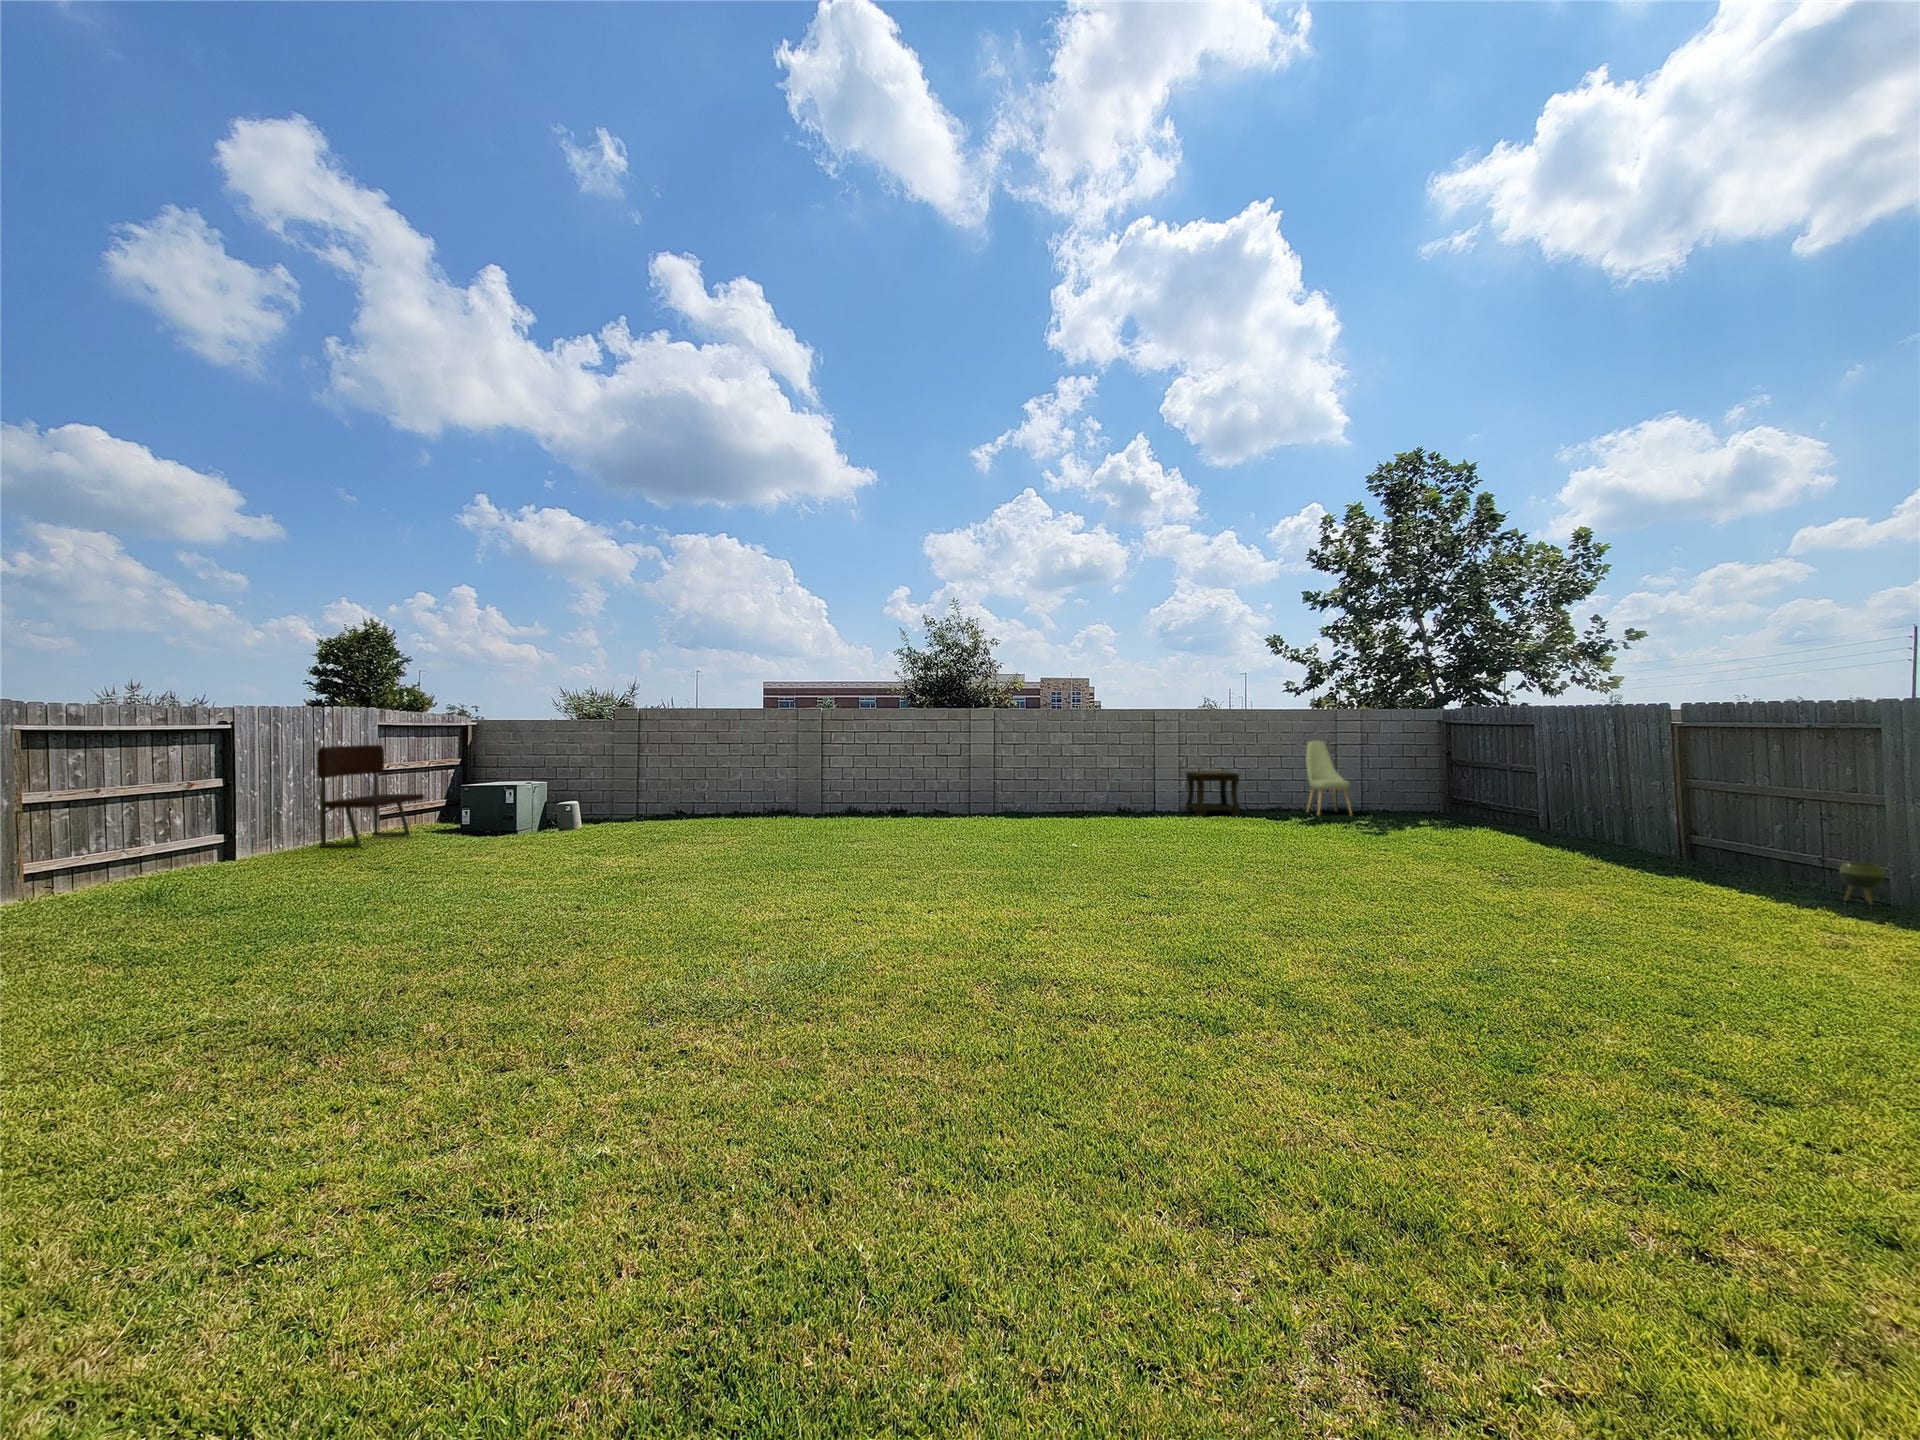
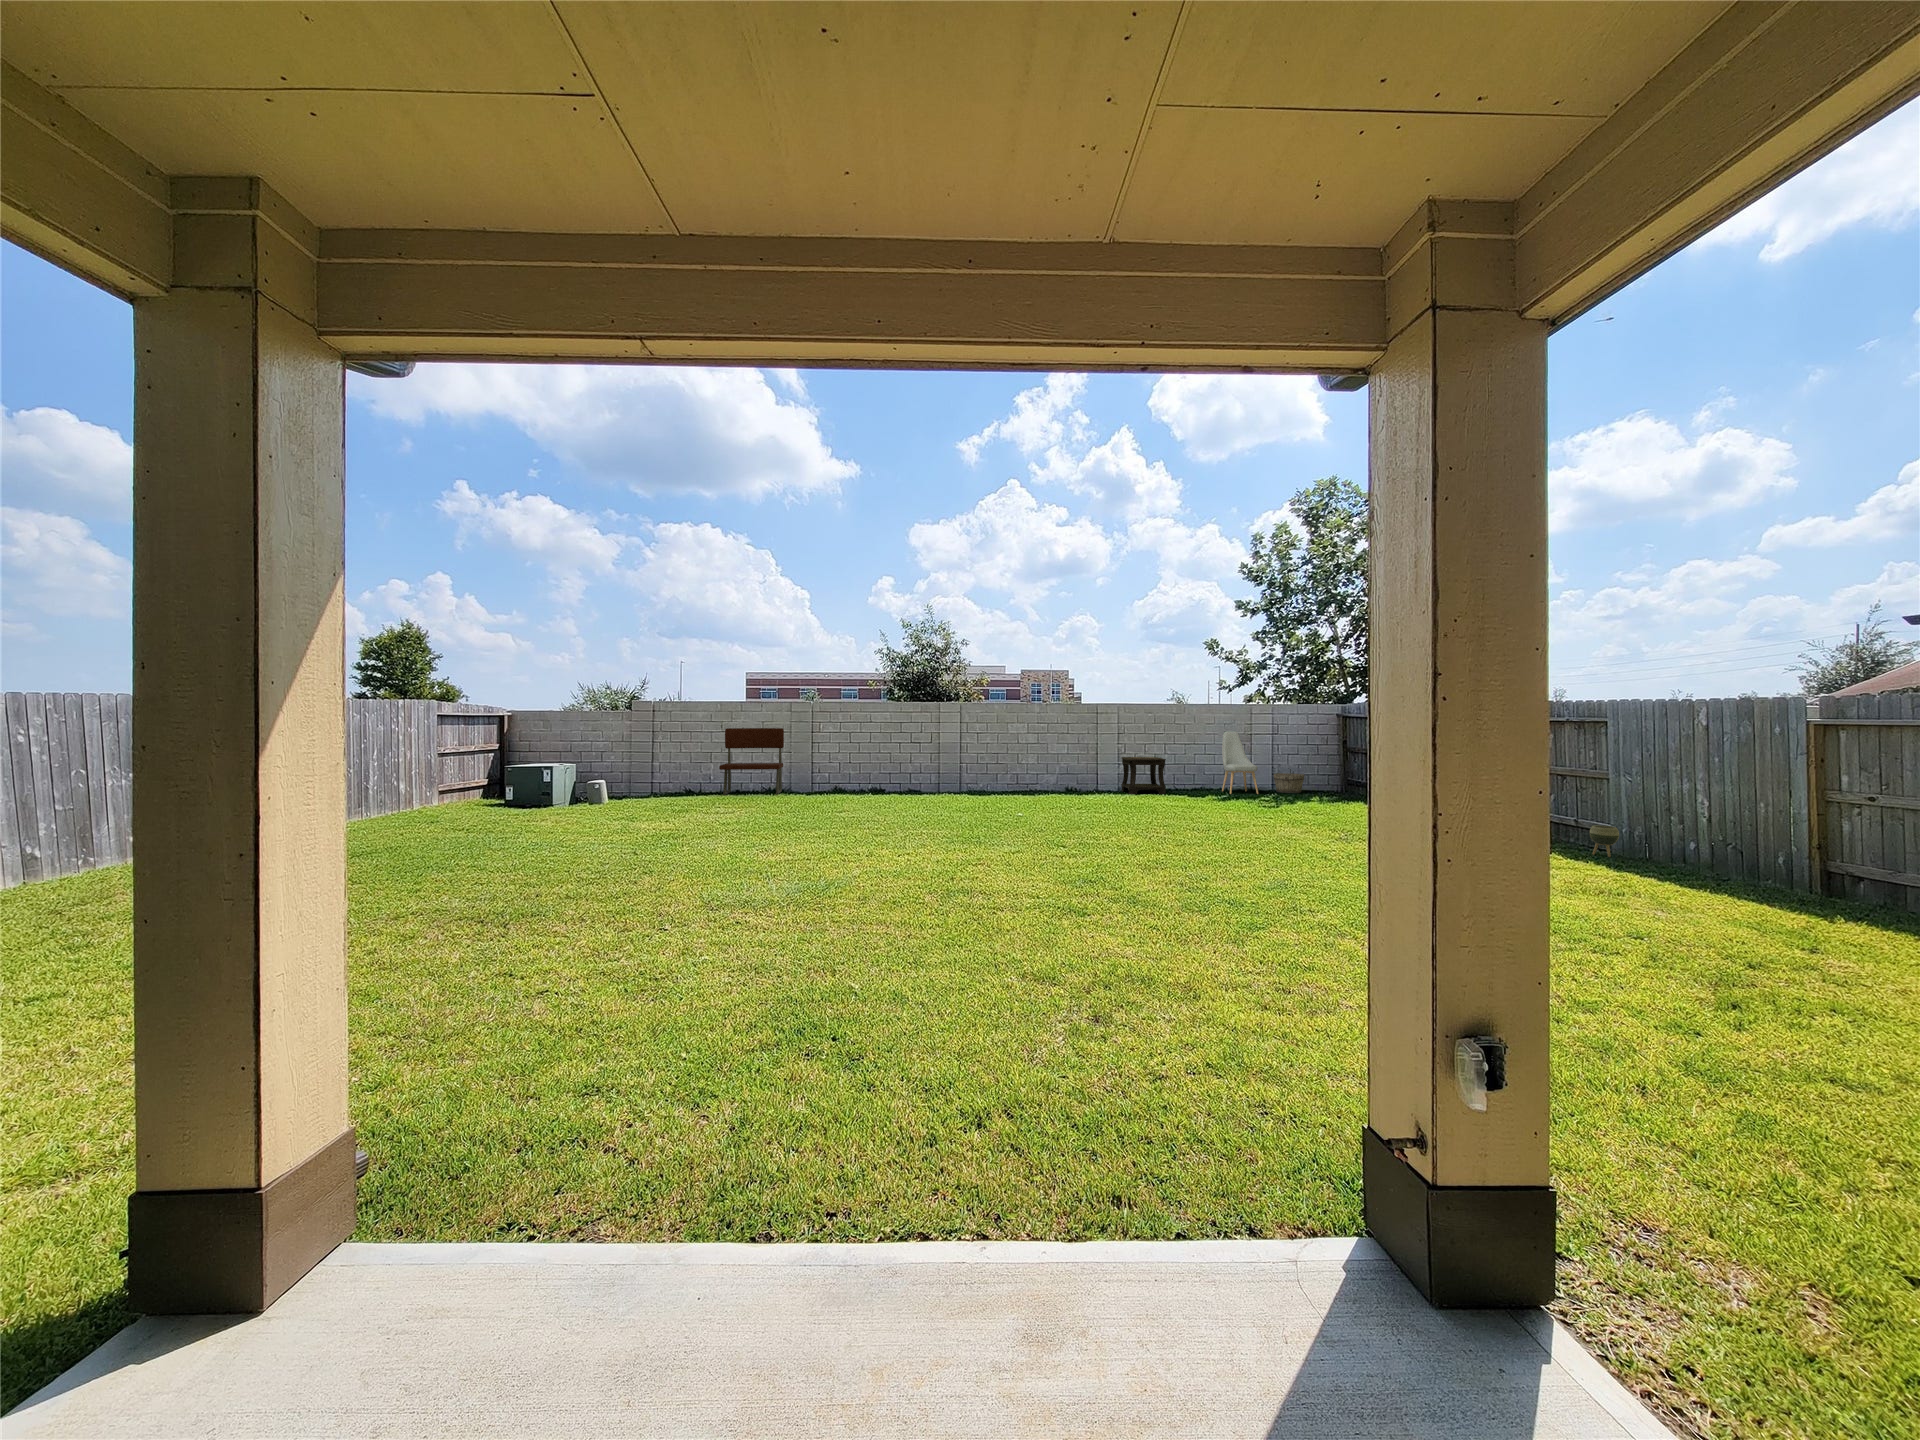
bench: present [317,745,424,847] -> present [719,728,784,795]
wooden bucket: none [1369,784,1407,814] -> present [1274,769,1305,793]

